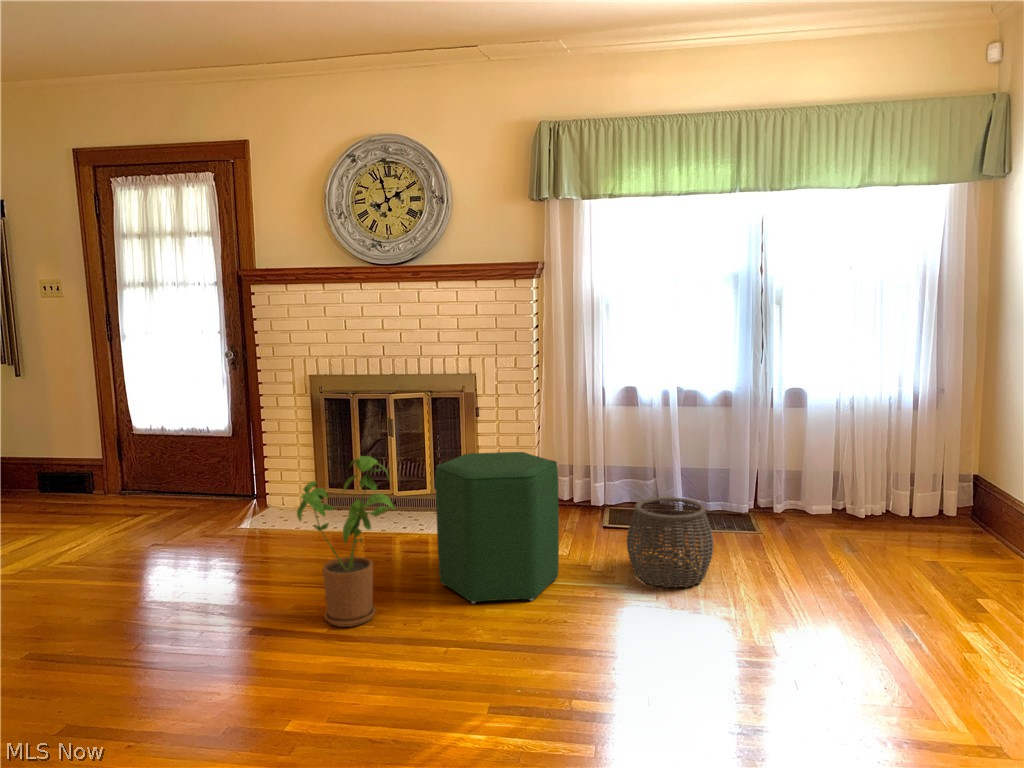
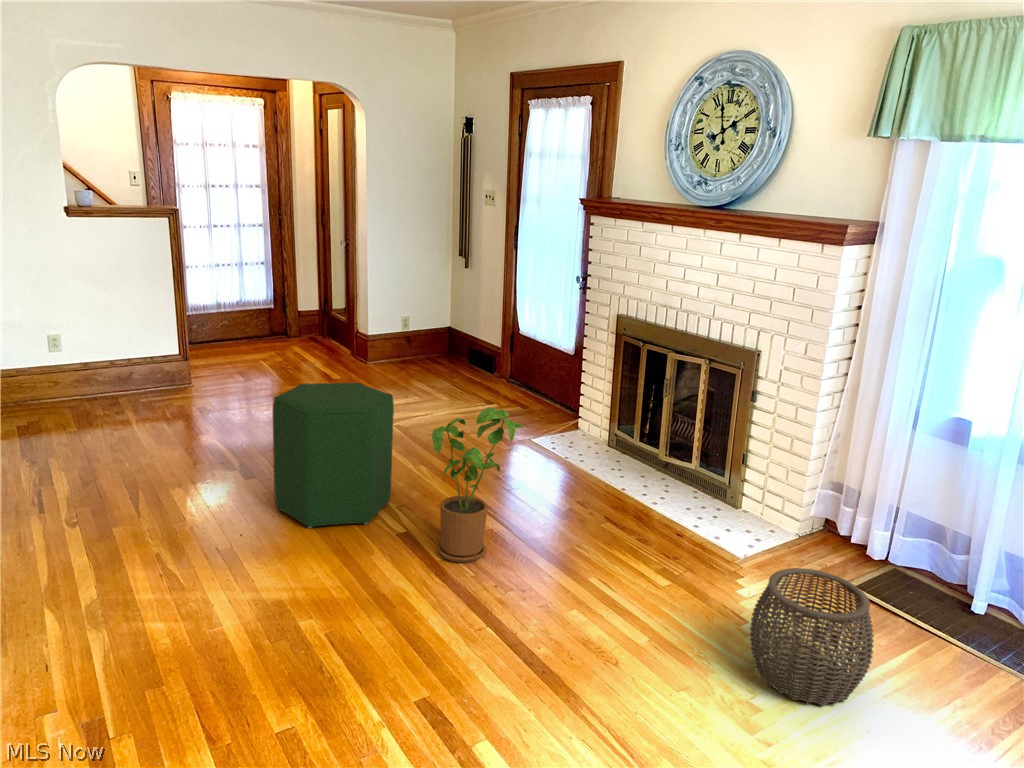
ottoman: present [435,452,559,604] -> present [273,383,394,528]

